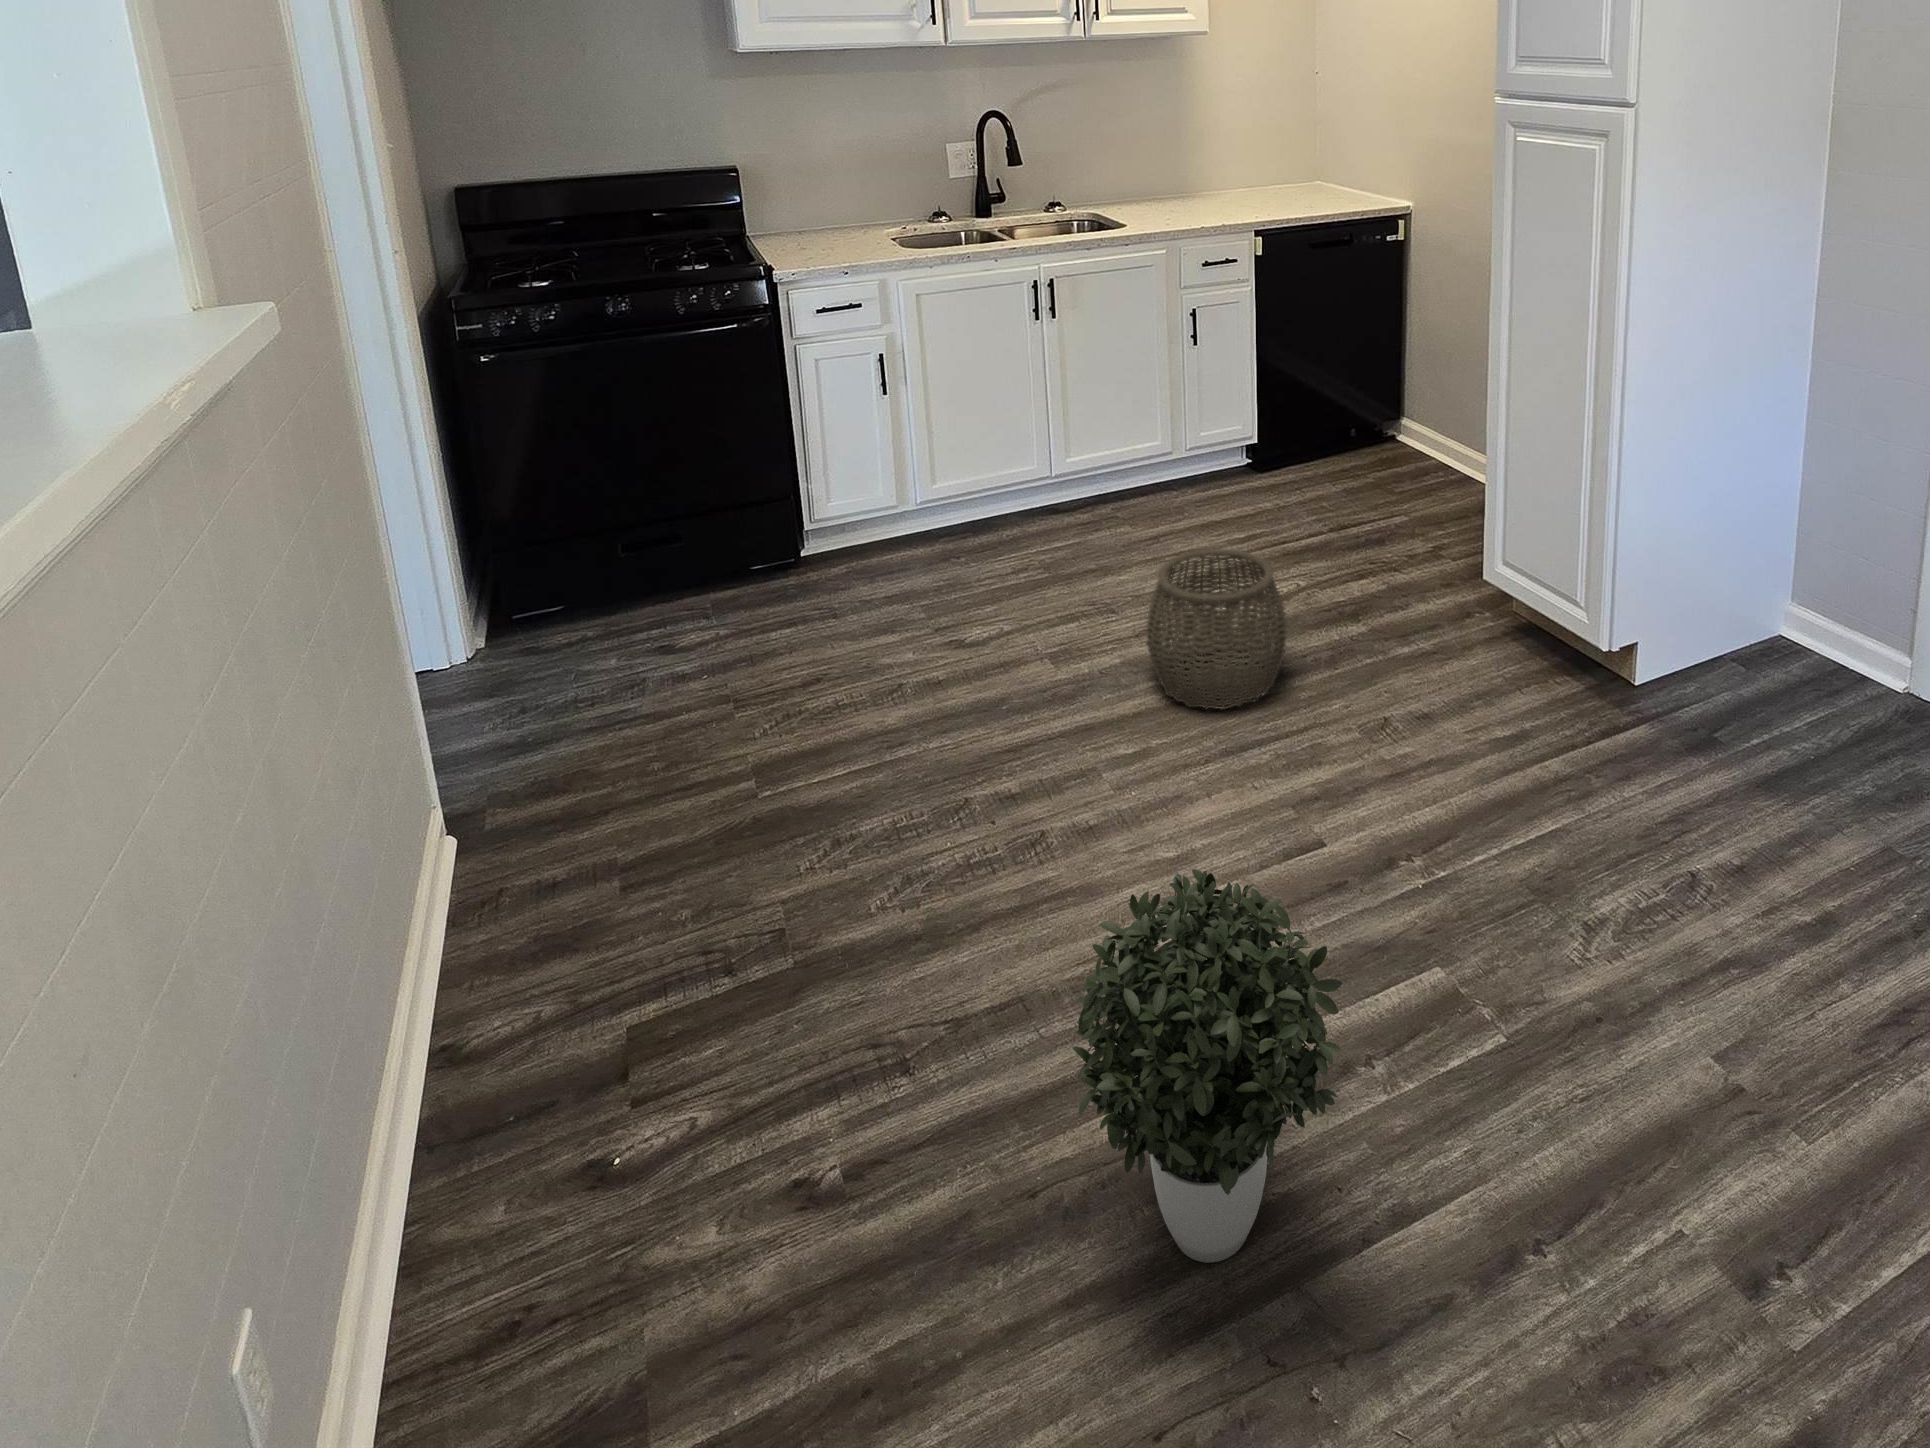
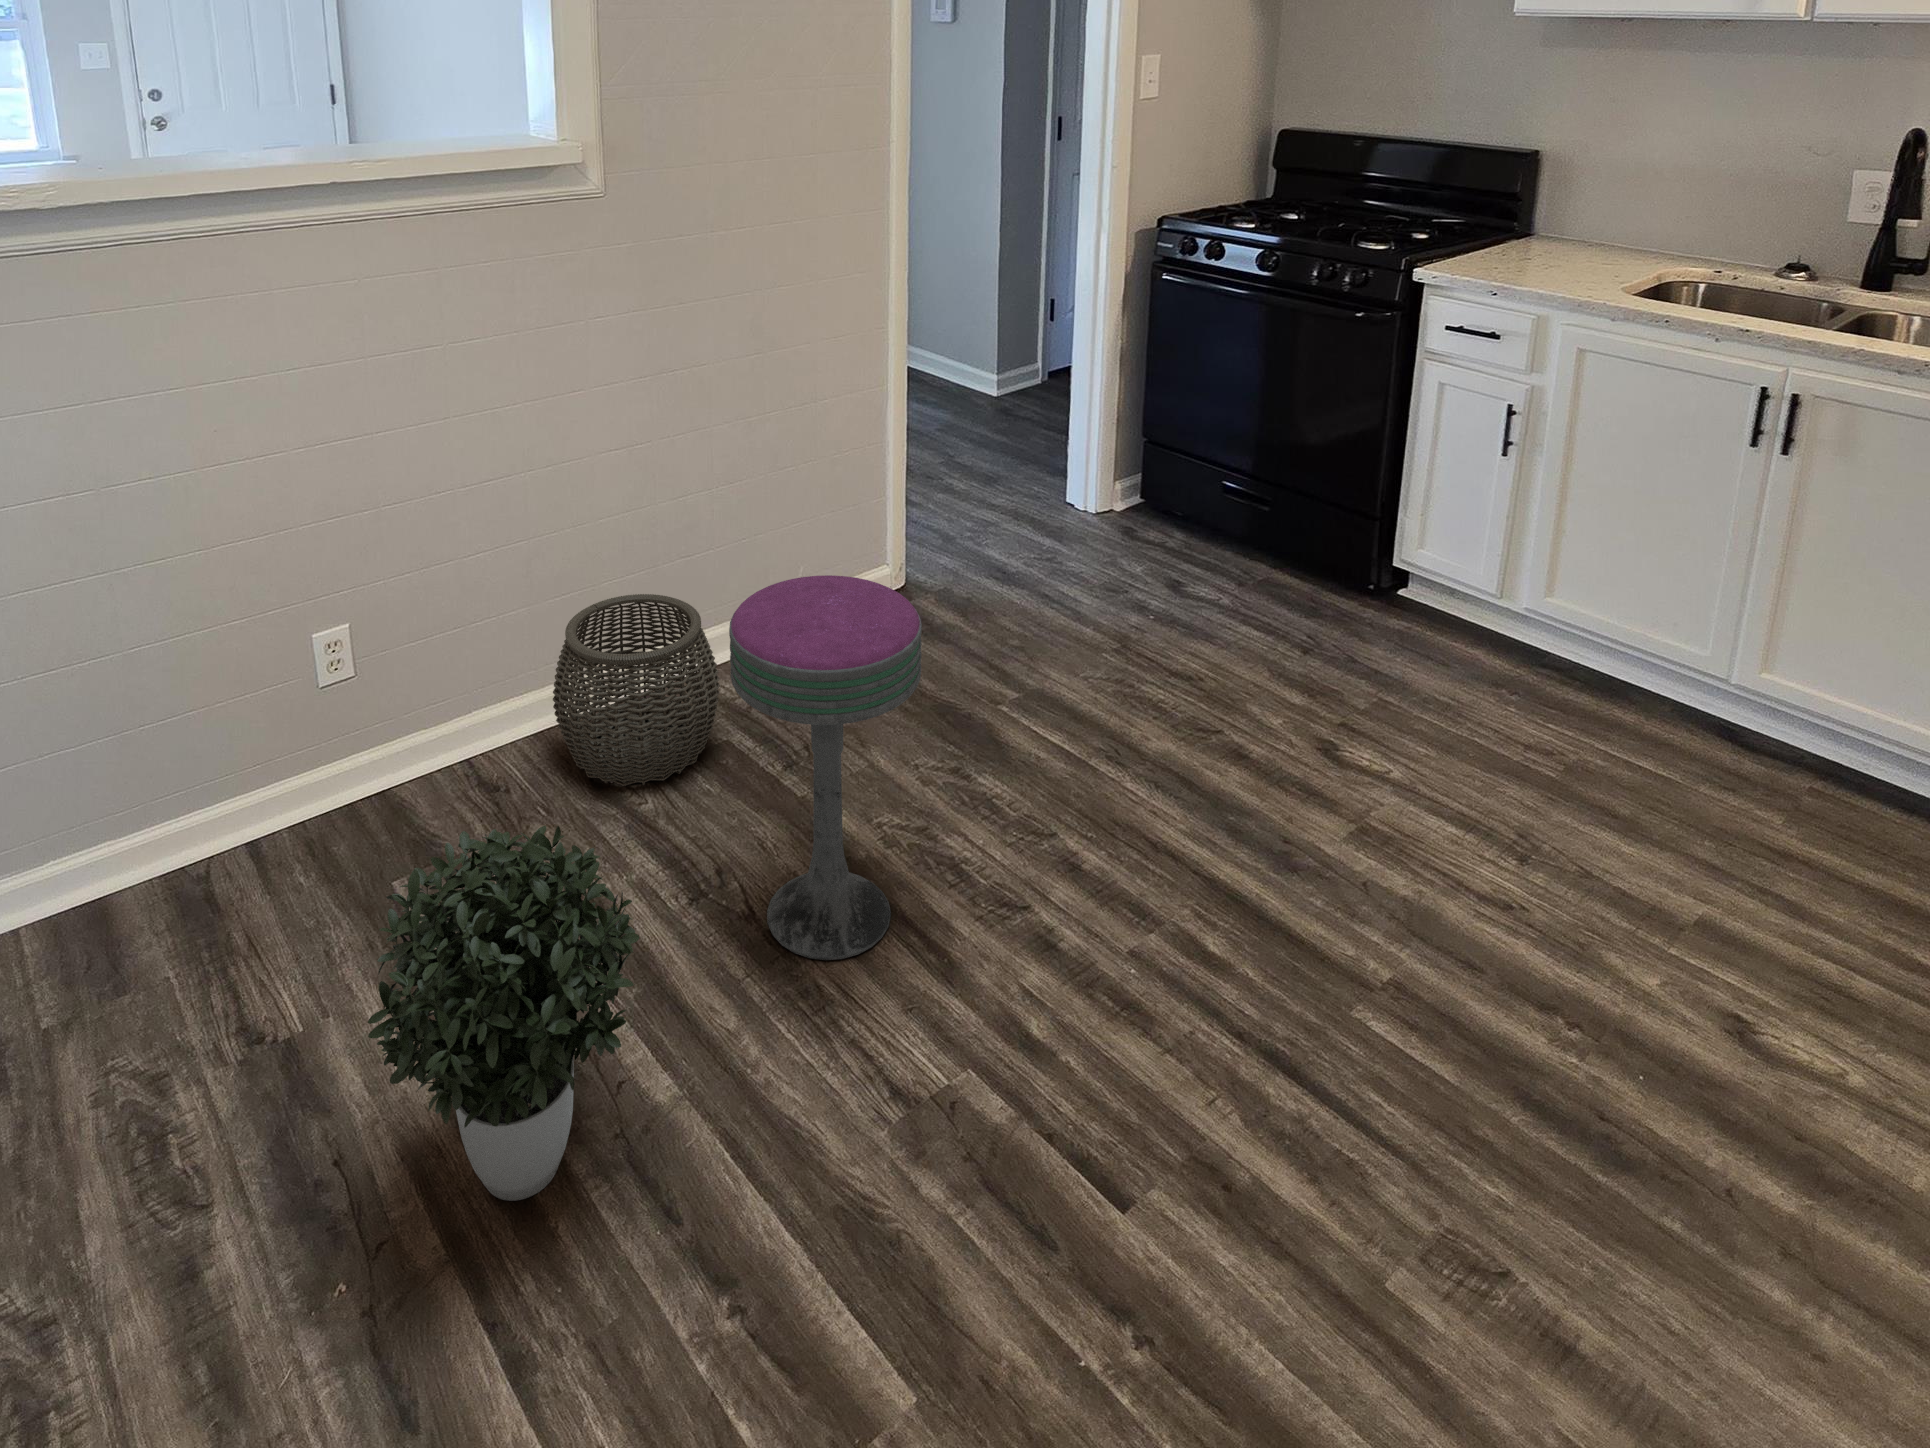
woven basket: present [1146,549,1287,709] -> present [553,594,720,786]
bar stool: none [865,615,1065,1008] -> present [729,575,922,960]

